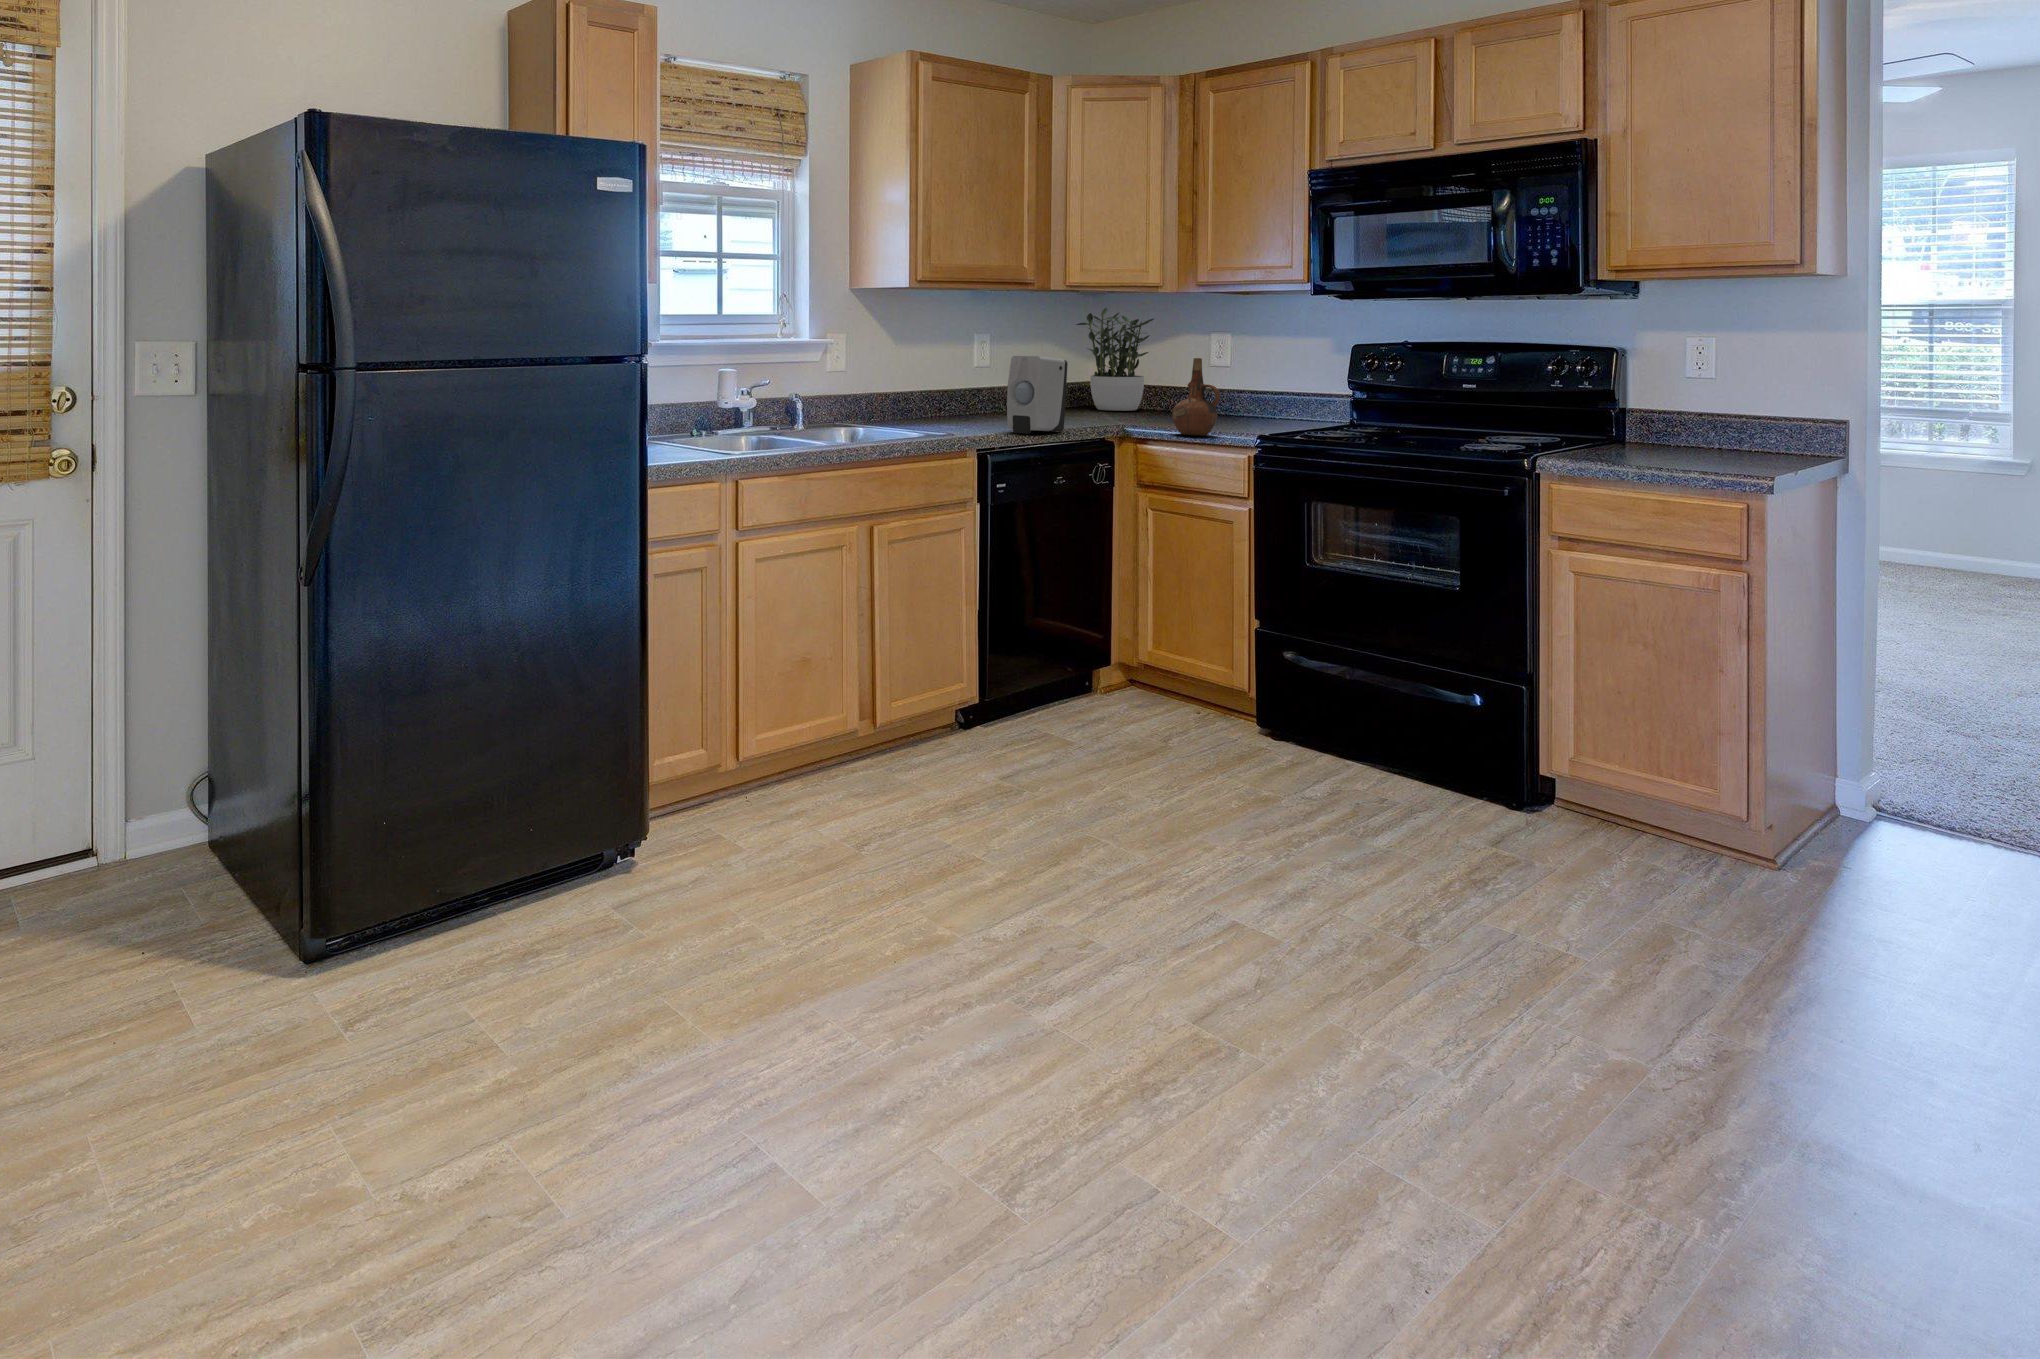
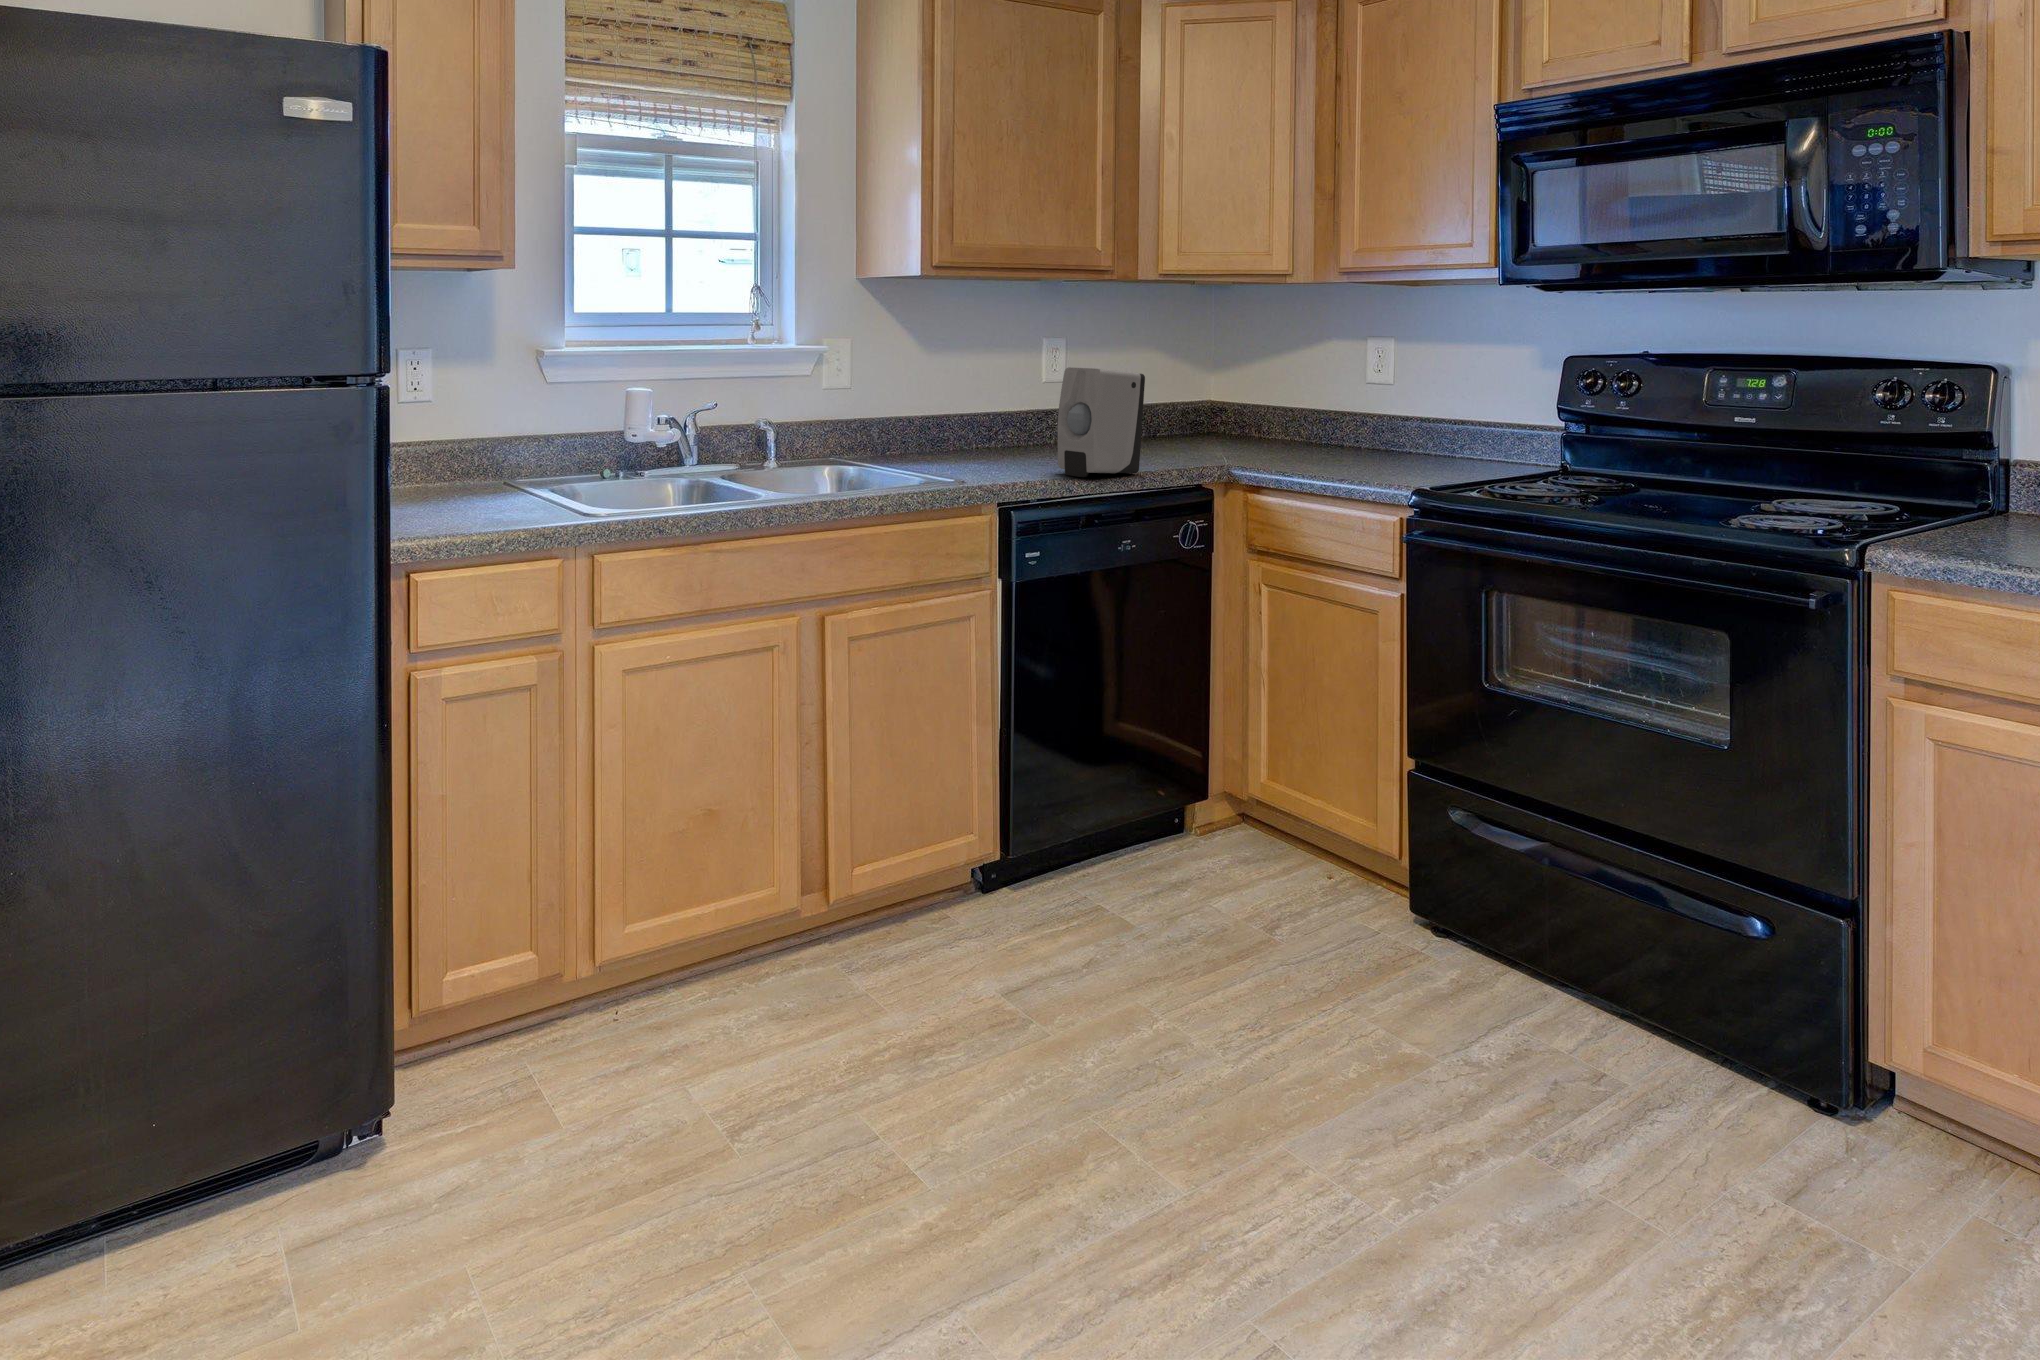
potted plant: present [1076,308,1154,411] -> none [1191,300,1298,438]
ceramic pitcher: present [1172,358,1220,436] -> none [1294,372,1363,483]

